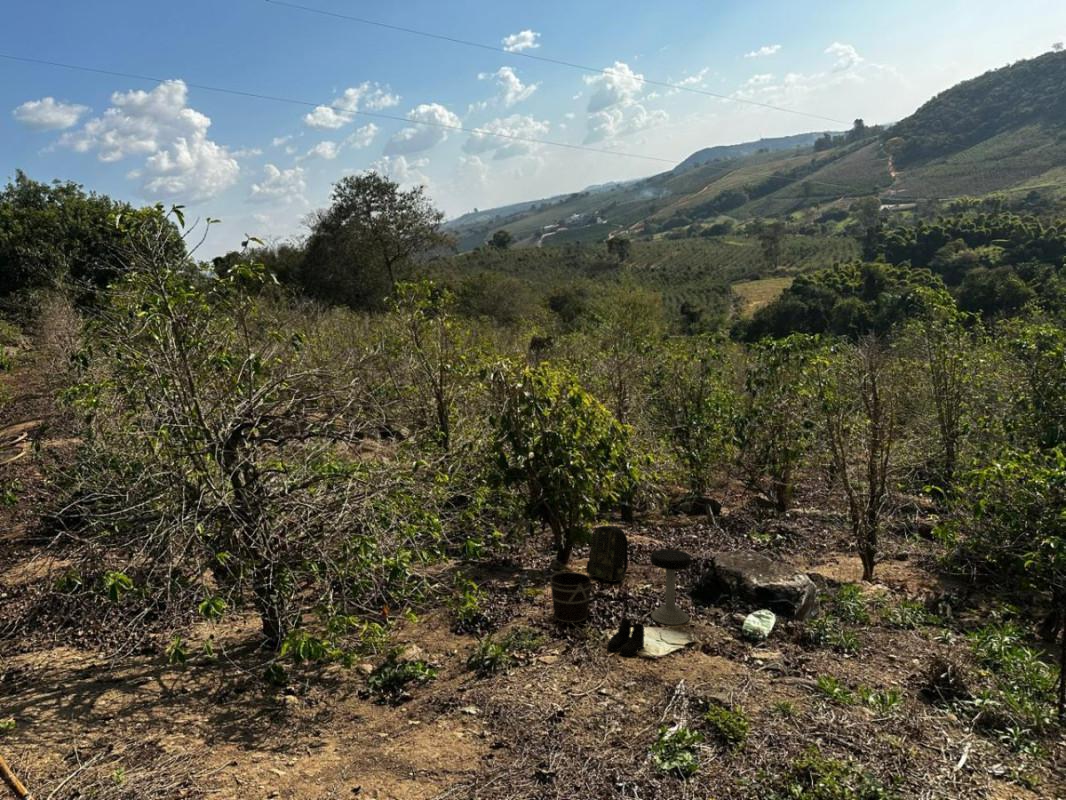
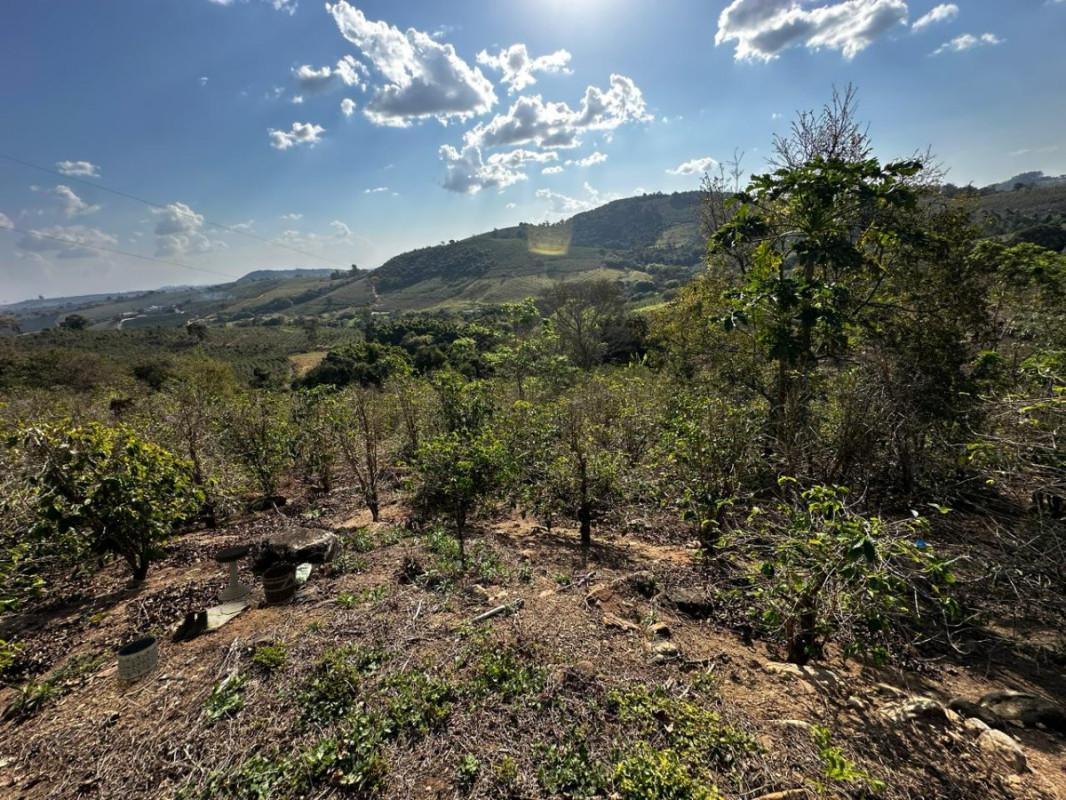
backpack: present [586,526,628,582] -> none [156,538,200,585]
bucket: present [550,572,591,622] -> present [262,564,297,605]
planter: none [562,630,597,675] -> present [117,637,158,680]

